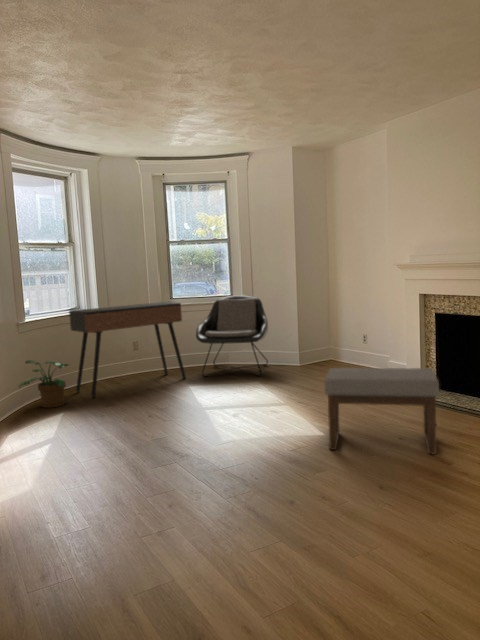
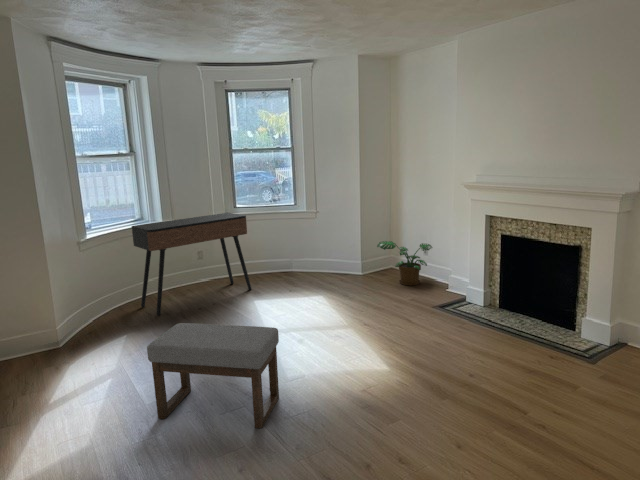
lounge chair: present [196,295,268,377] -> none [261,205,332,288]
potted plant: present [19,360,69,408] -> present [377,241,432,285]
ottoman: present [325,368,439,454] -> present [147,323,279,428]

